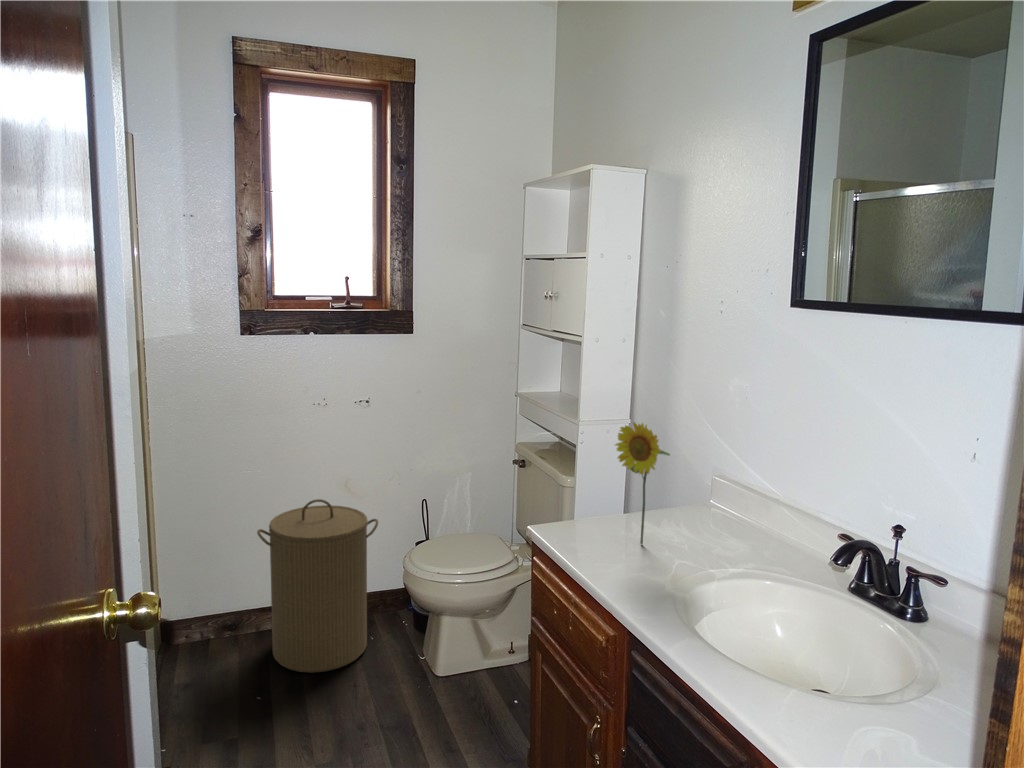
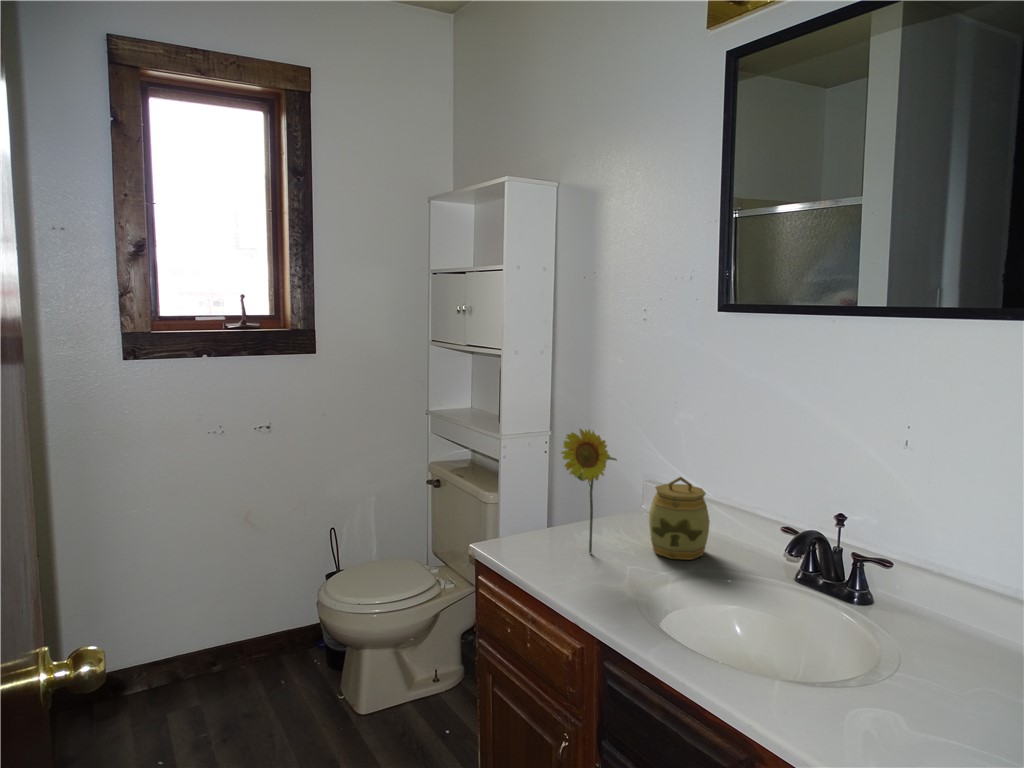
jar: none [705,475,765,559] -> present [649,477,710,560]
laundry hamper: present [257,499,378,673] -> none [149,536,286,730]

